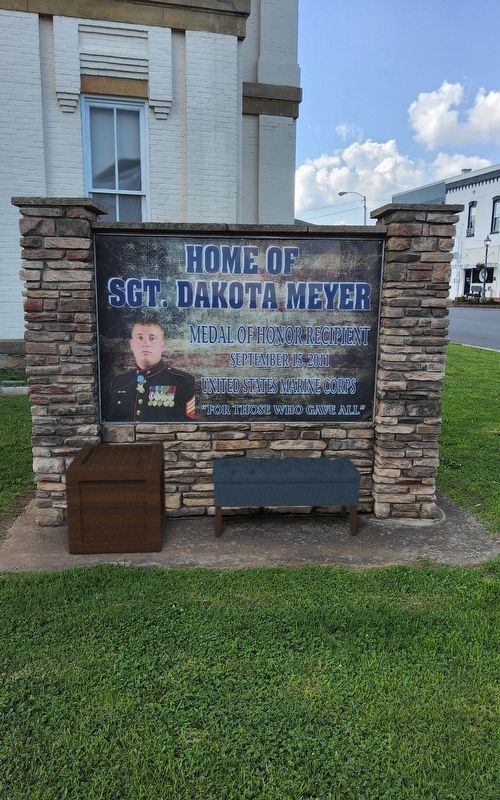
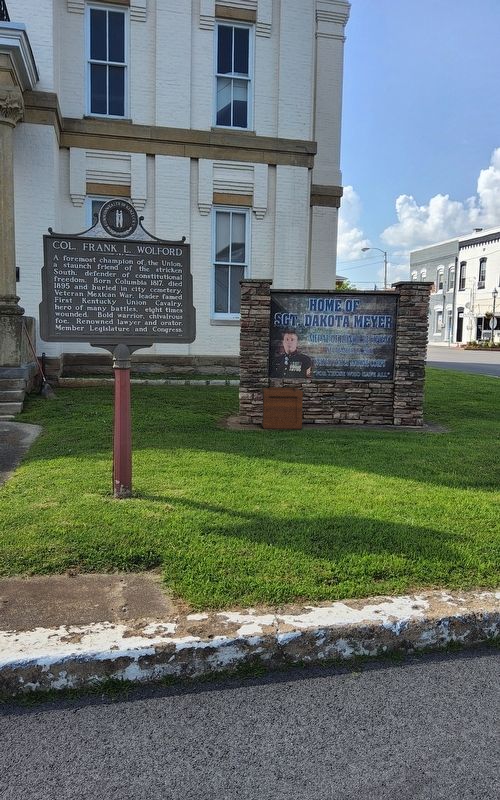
bench: present [212,457,361,537] -> none [319,395,388,428]

